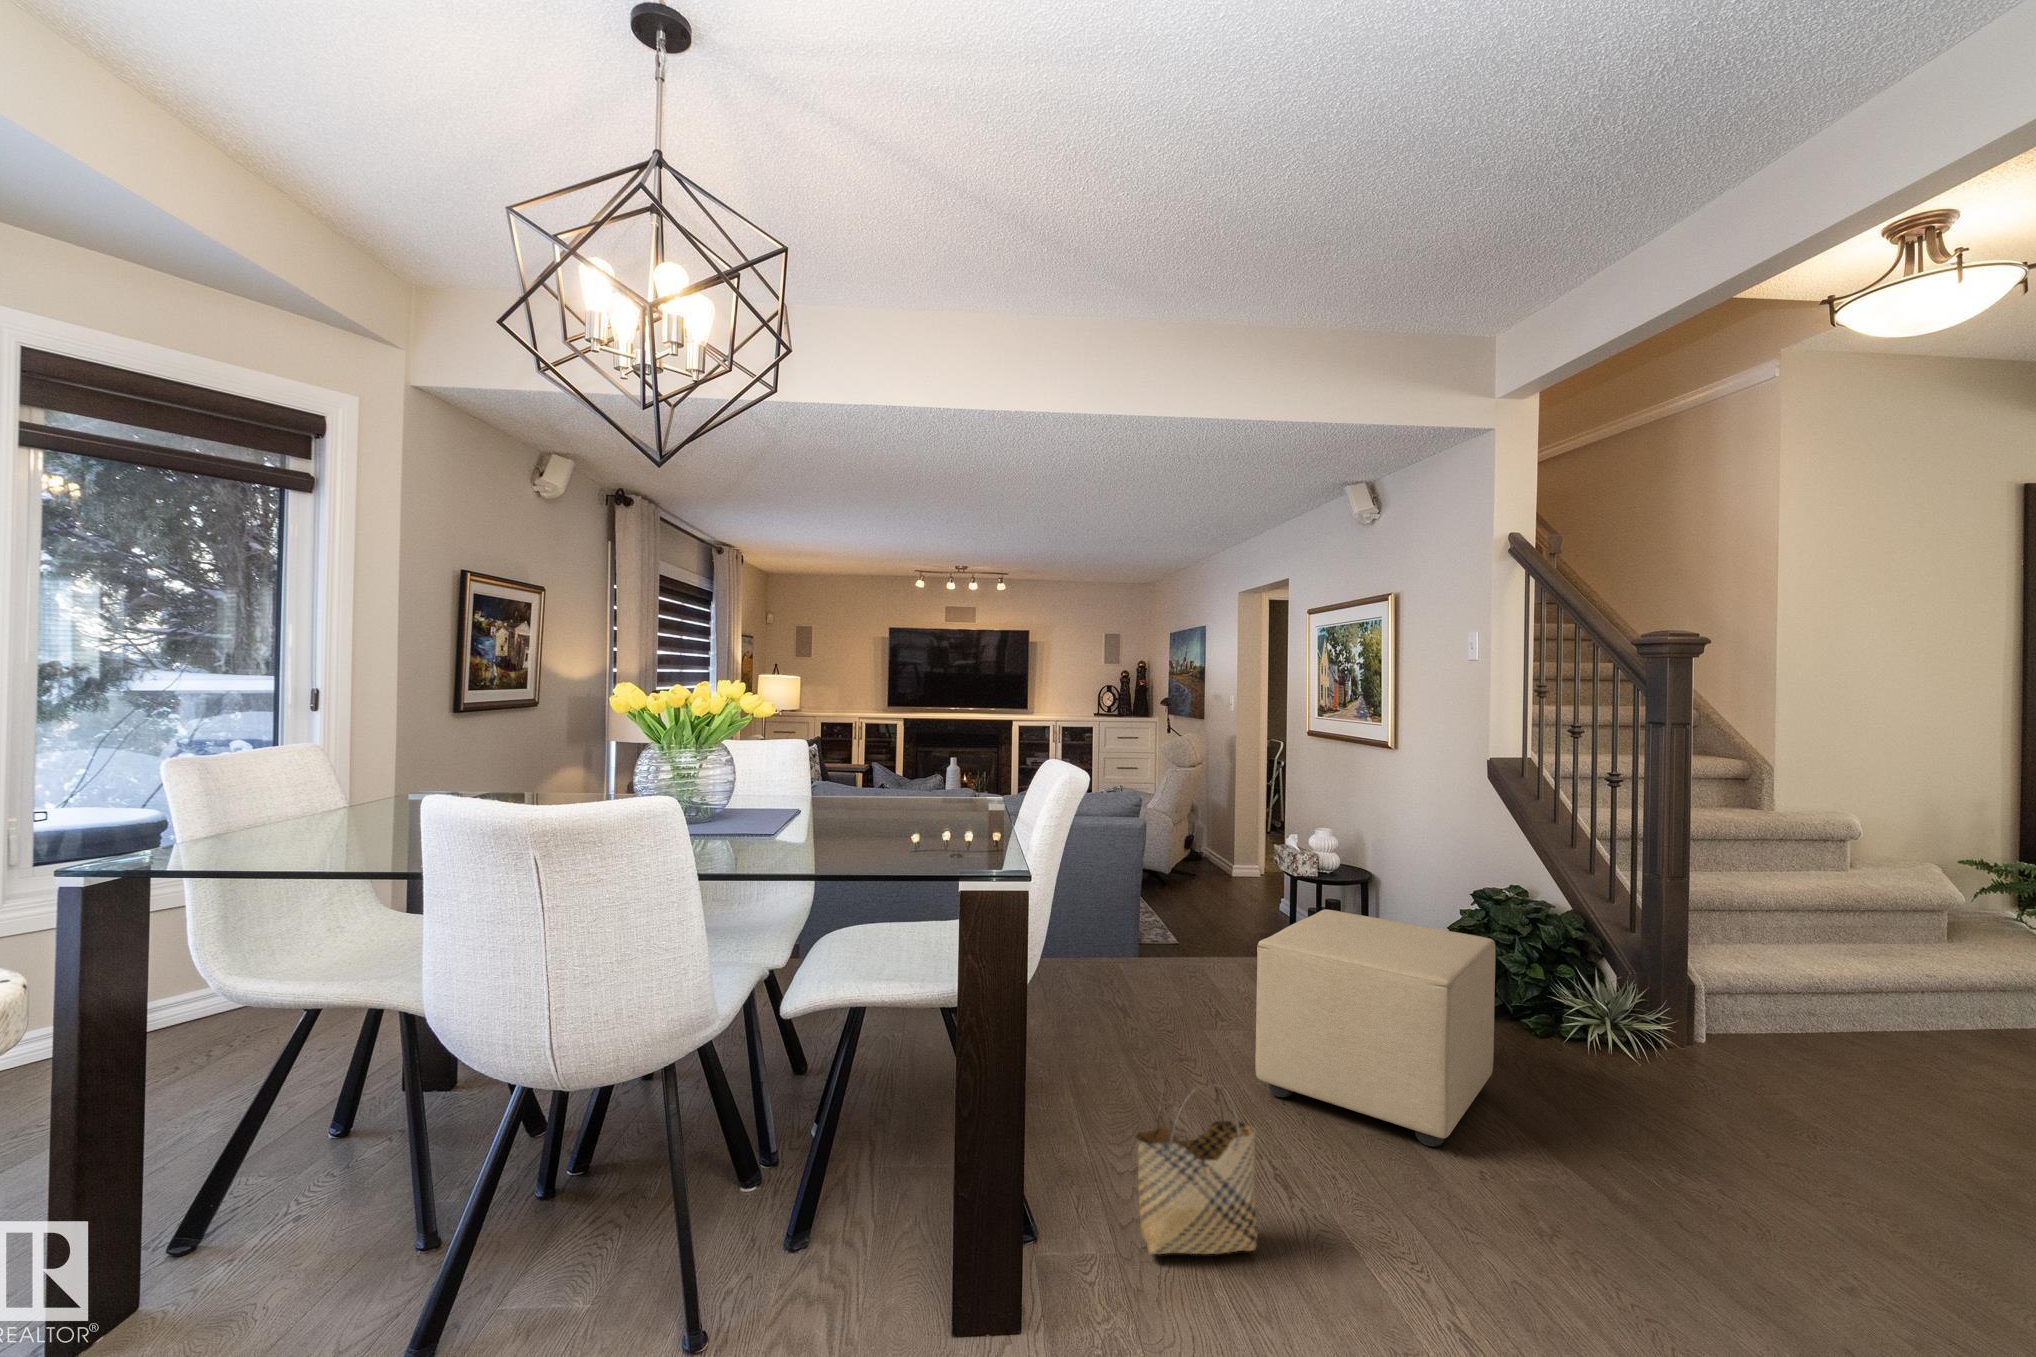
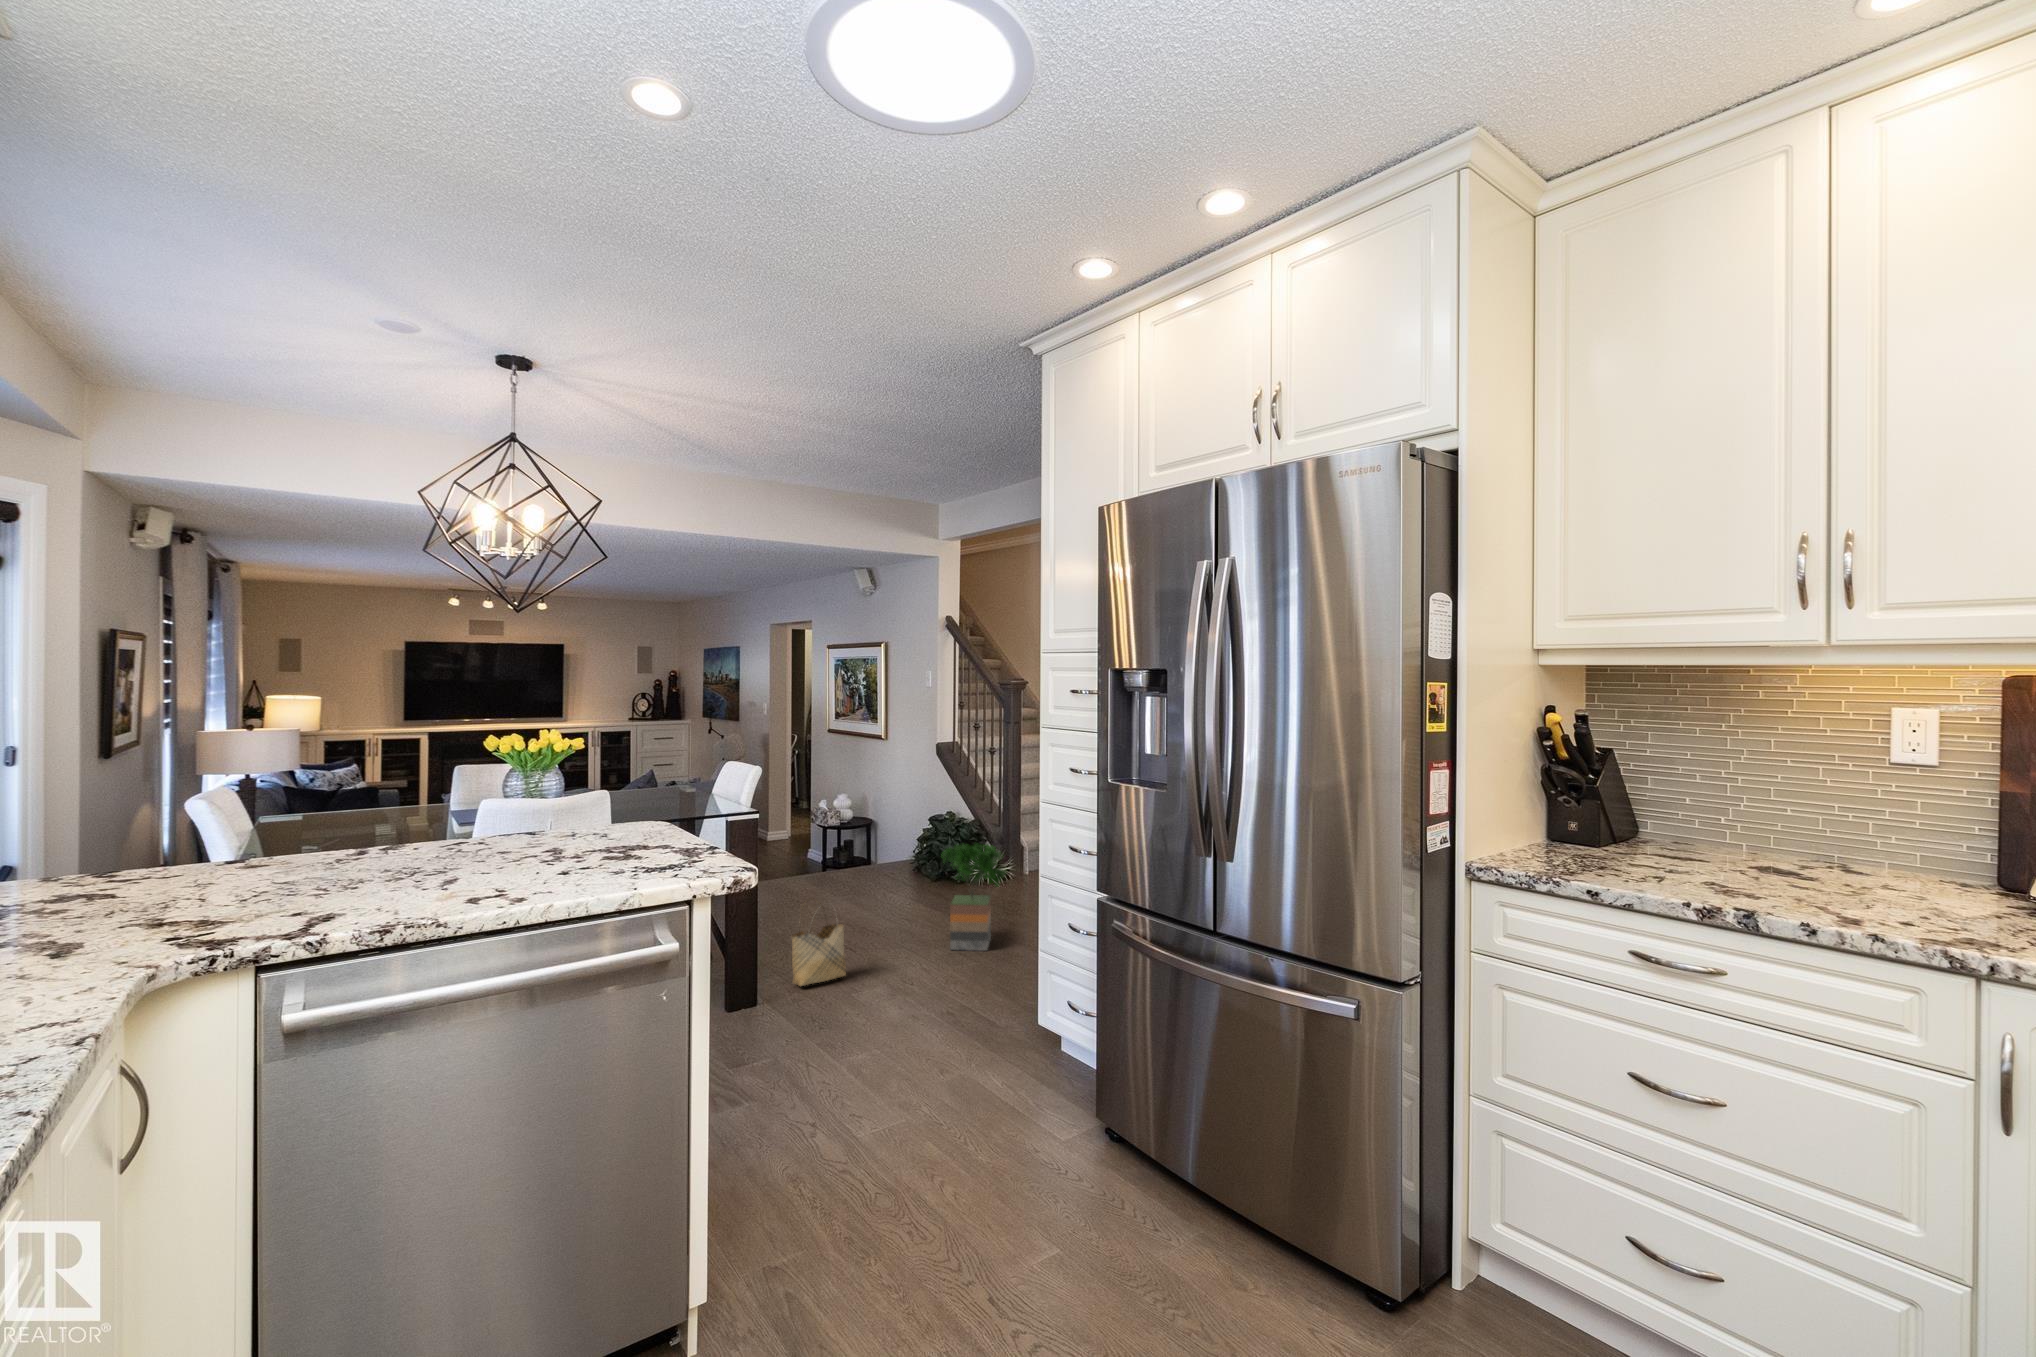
ottoman: present [1256,910,1495,1147] -> none [828,833,940,933]
potted tree: none [1492,980,1687,1270] -> present [941,844,1006,951]

